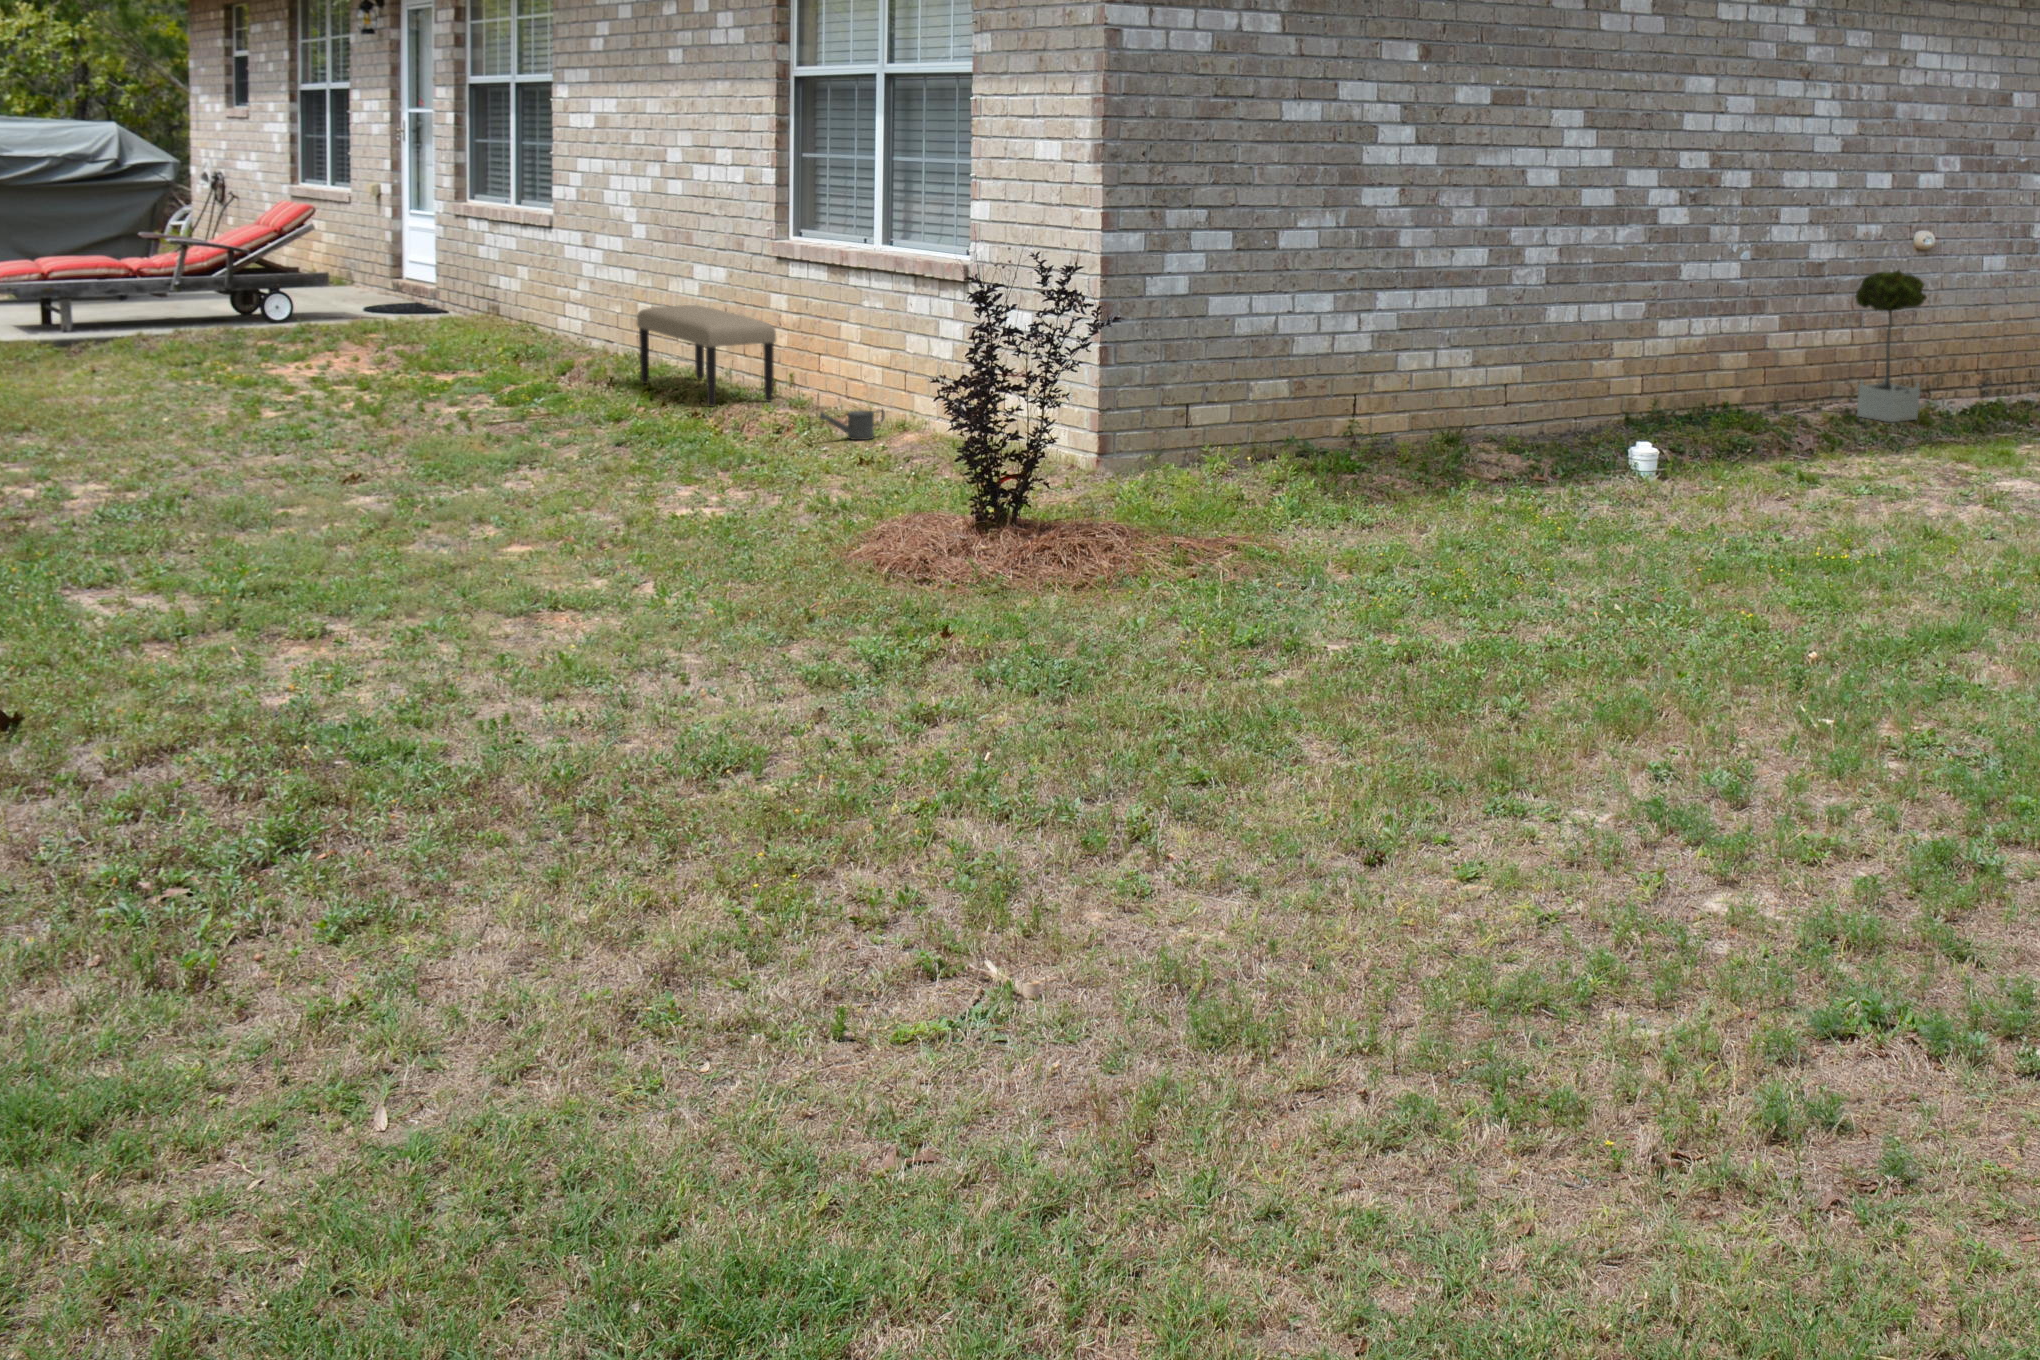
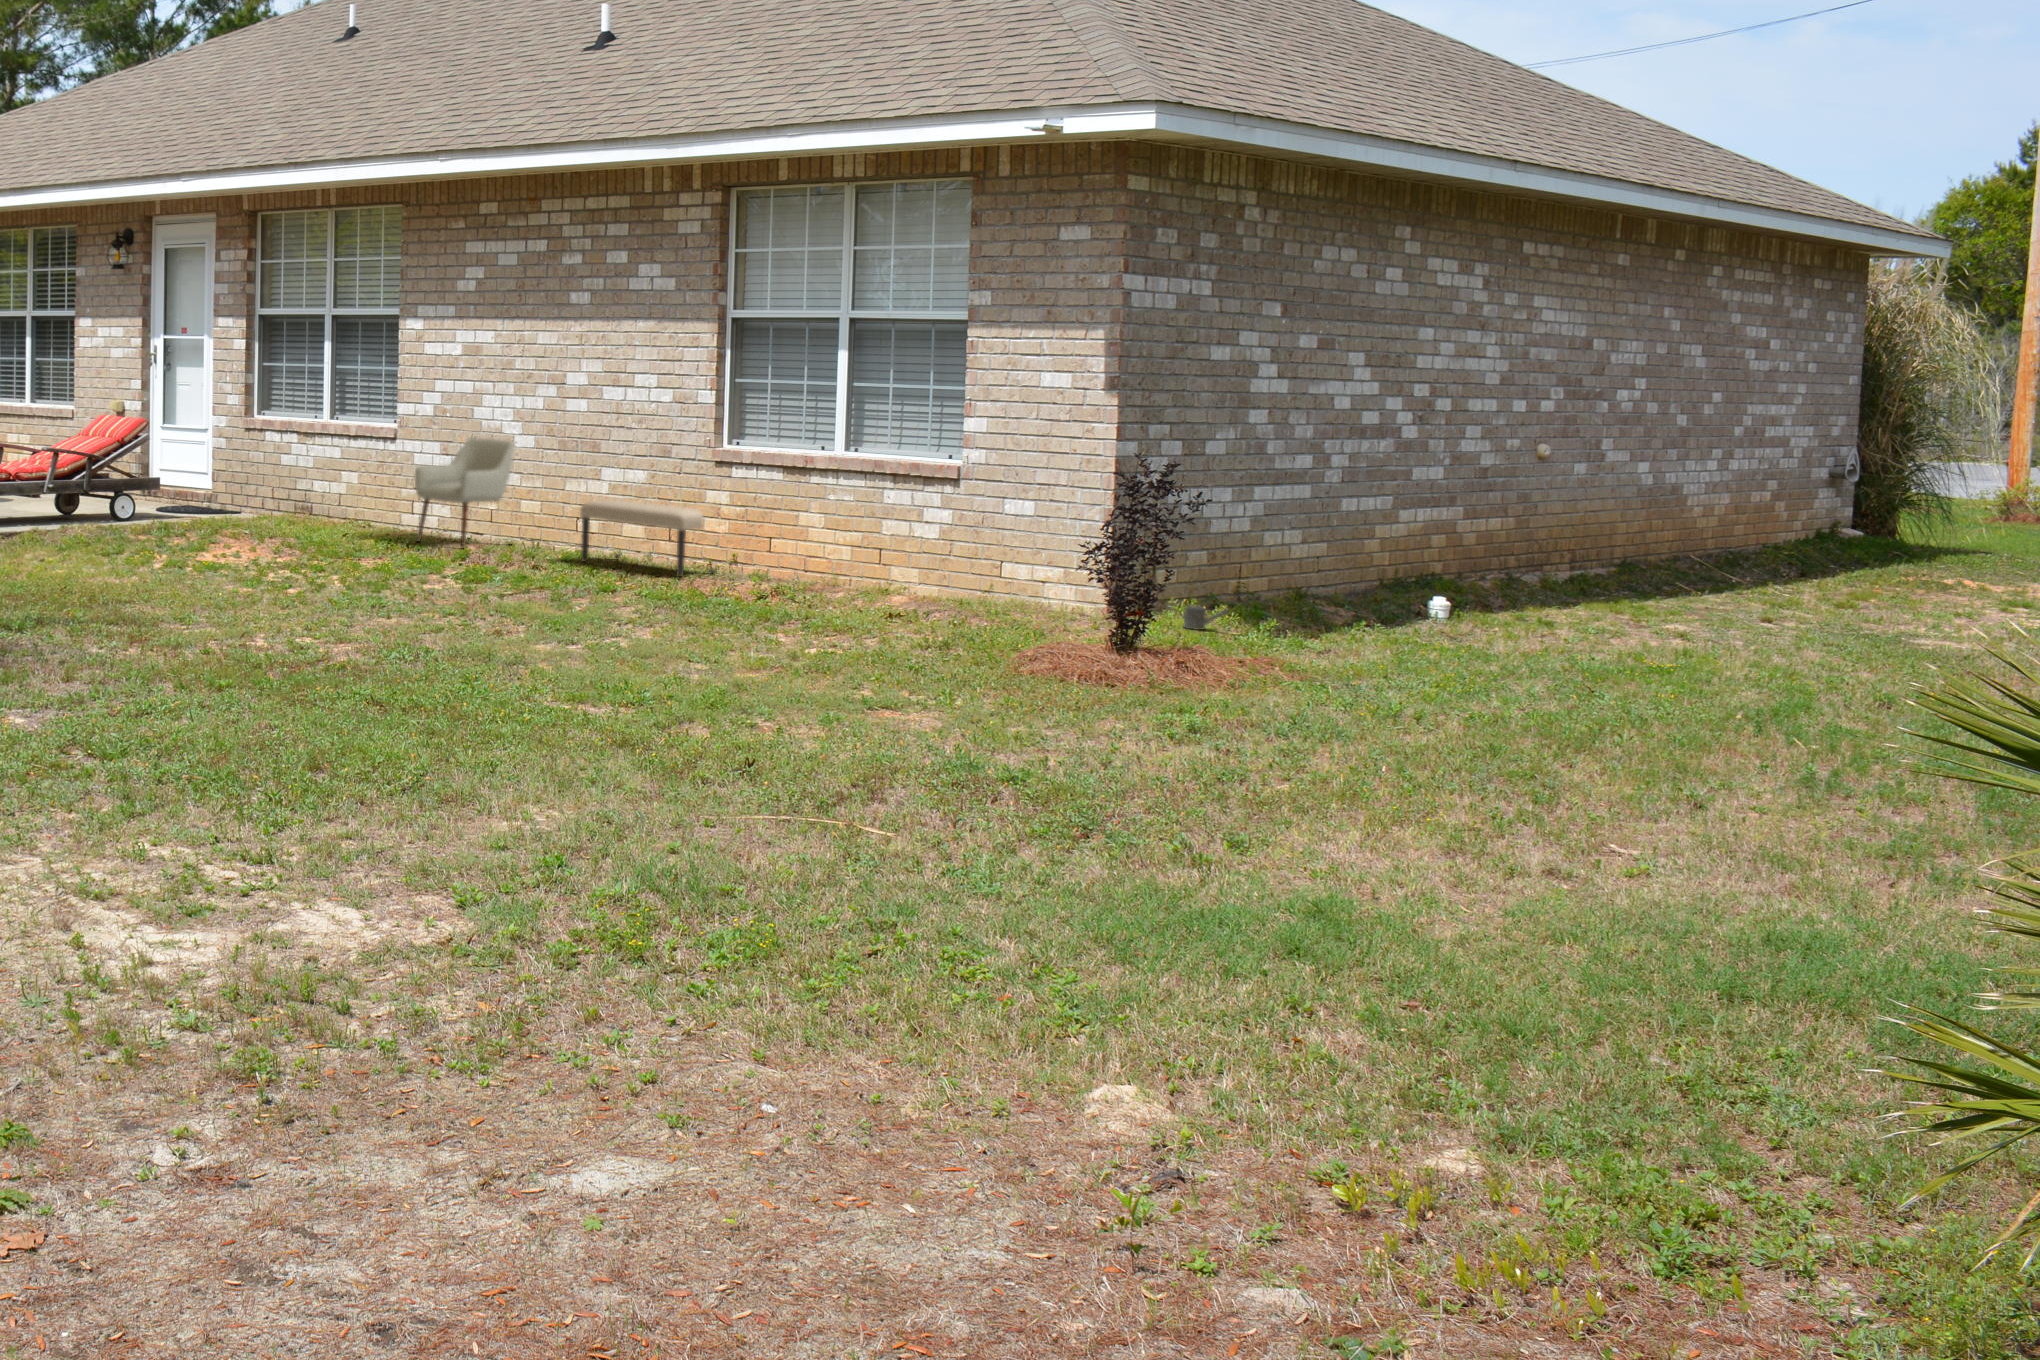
chair: none [506,226,625,364] -> present [415,437,515,549]
potted tree: present [1855,270,1927,422] -> none [1507,471,1562,586]
watering can: present [820,410,885,440] -> present [1182,606,1228,630]

